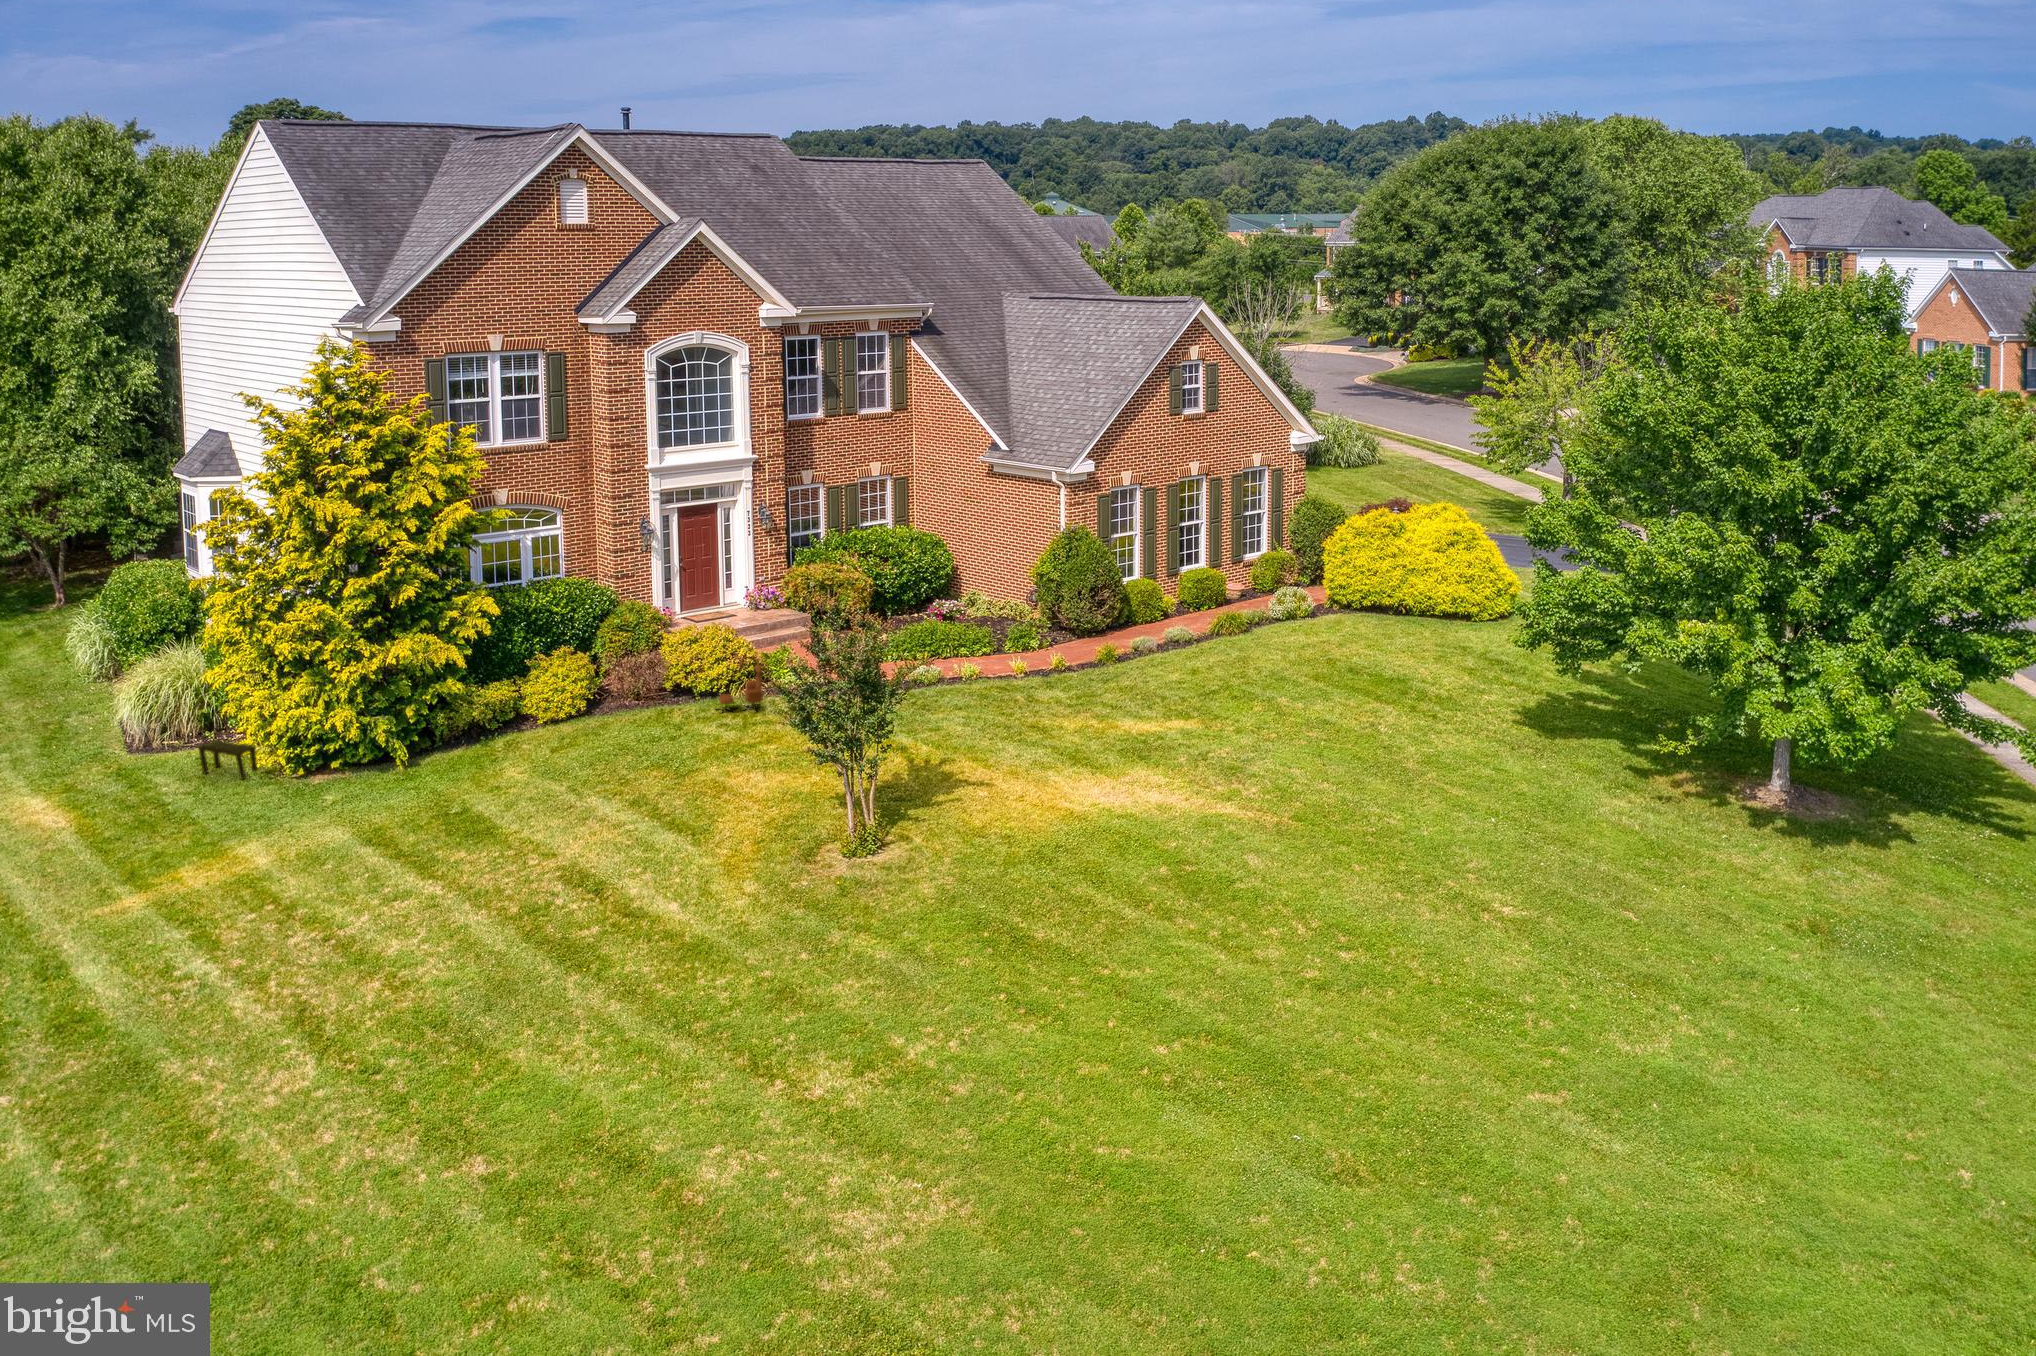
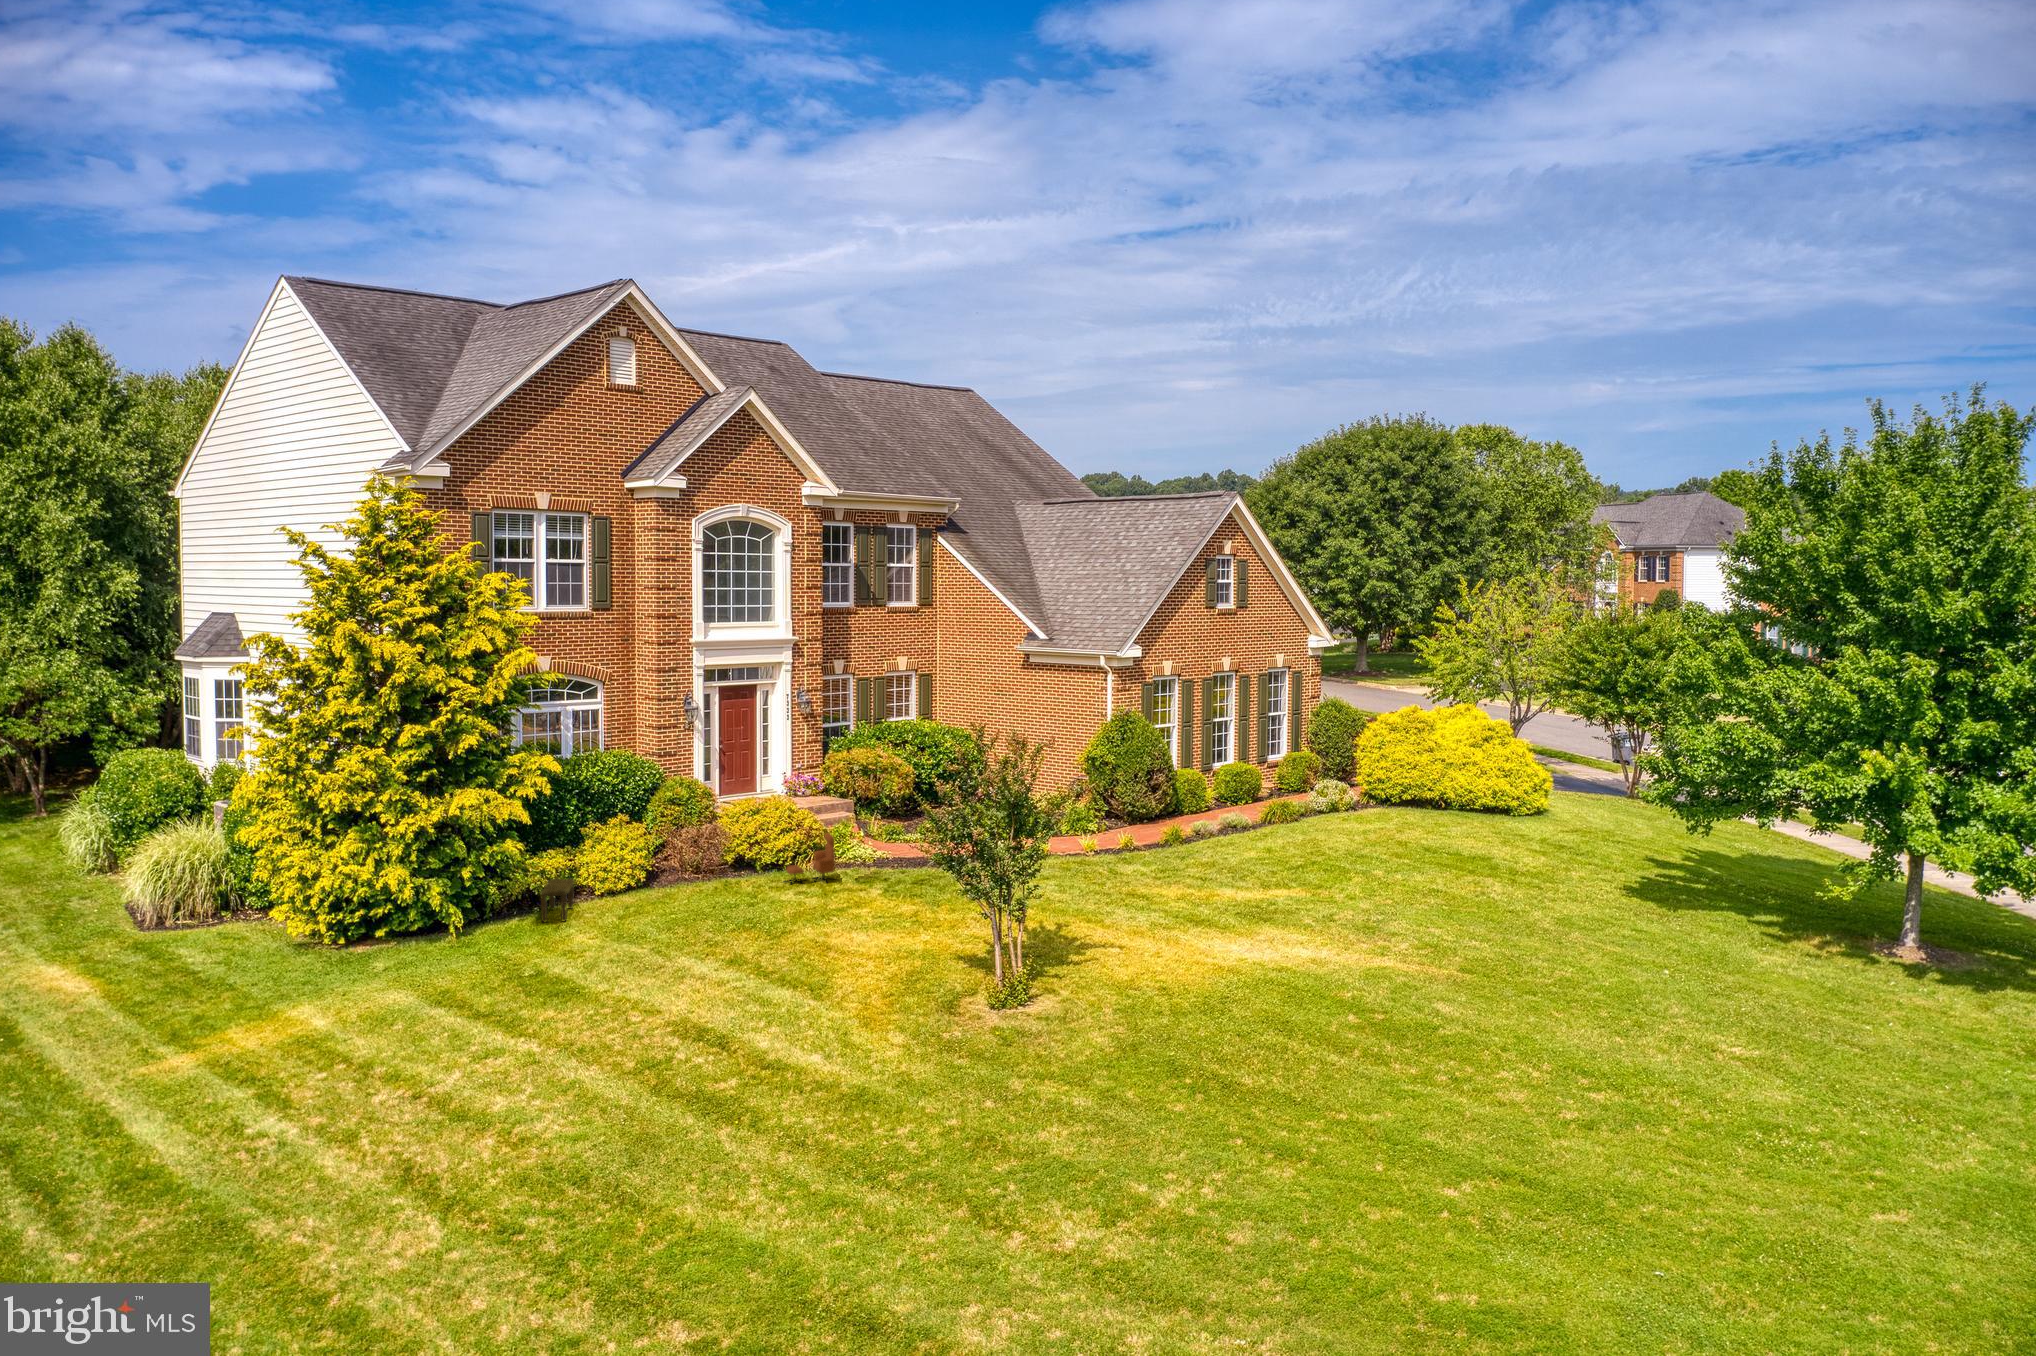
bench: present [198,740,257,779] -> present [540,879,574,922]

